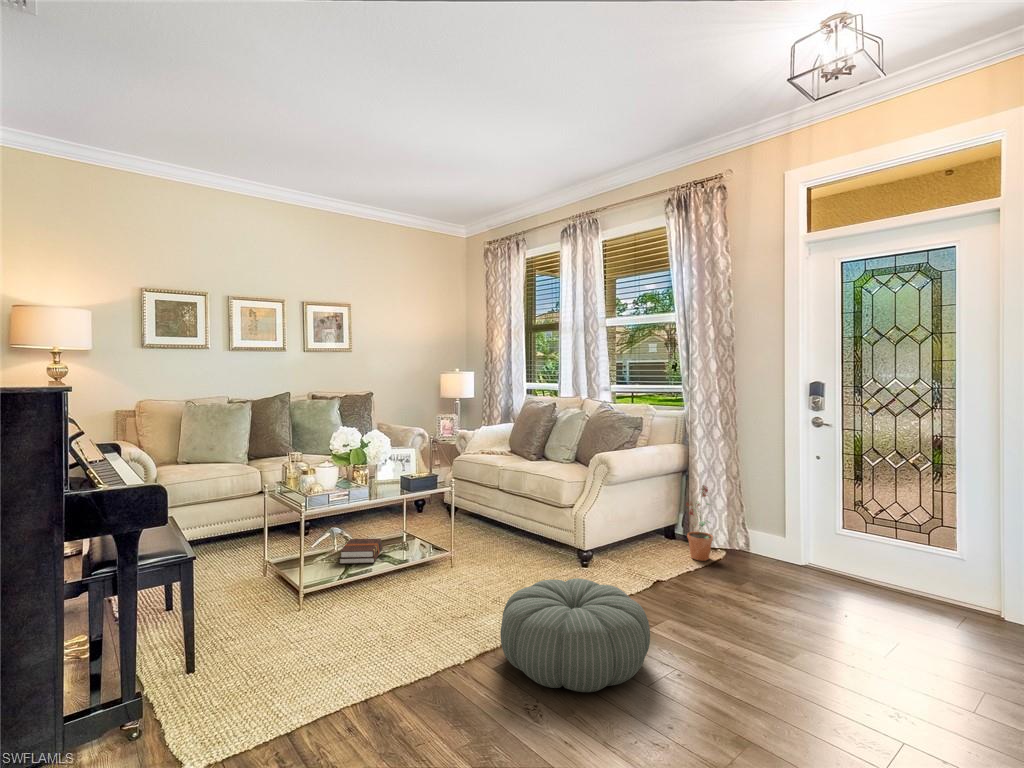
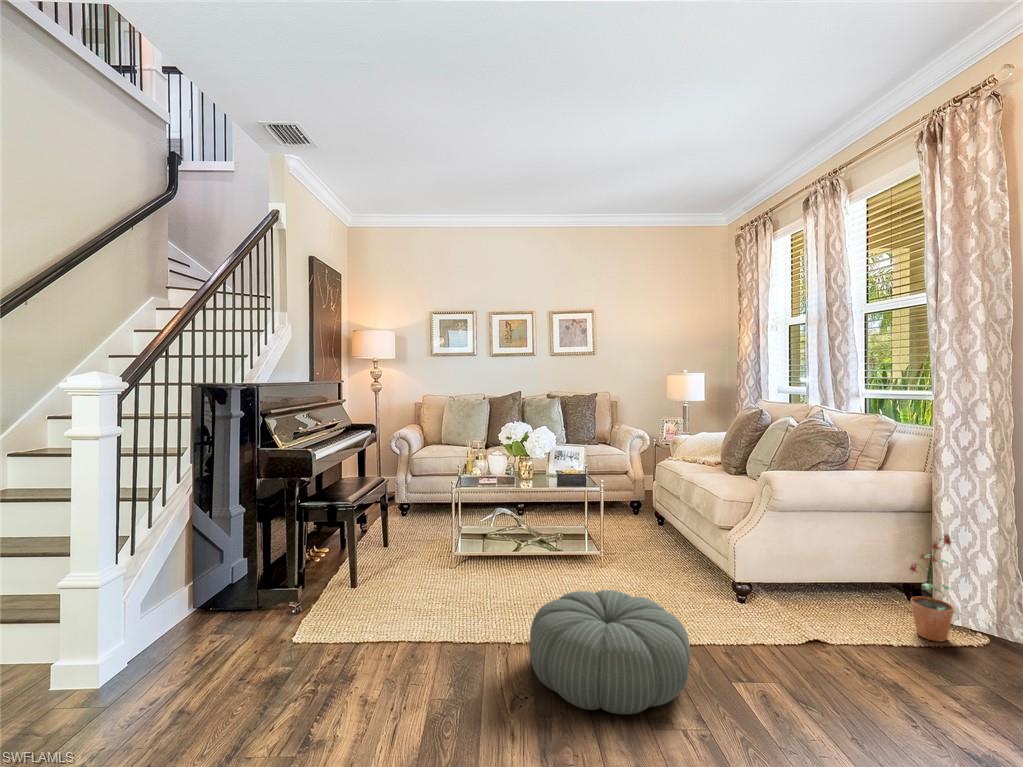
hardback book: present [339,539,382,564] -> none [503,522,550,545]

